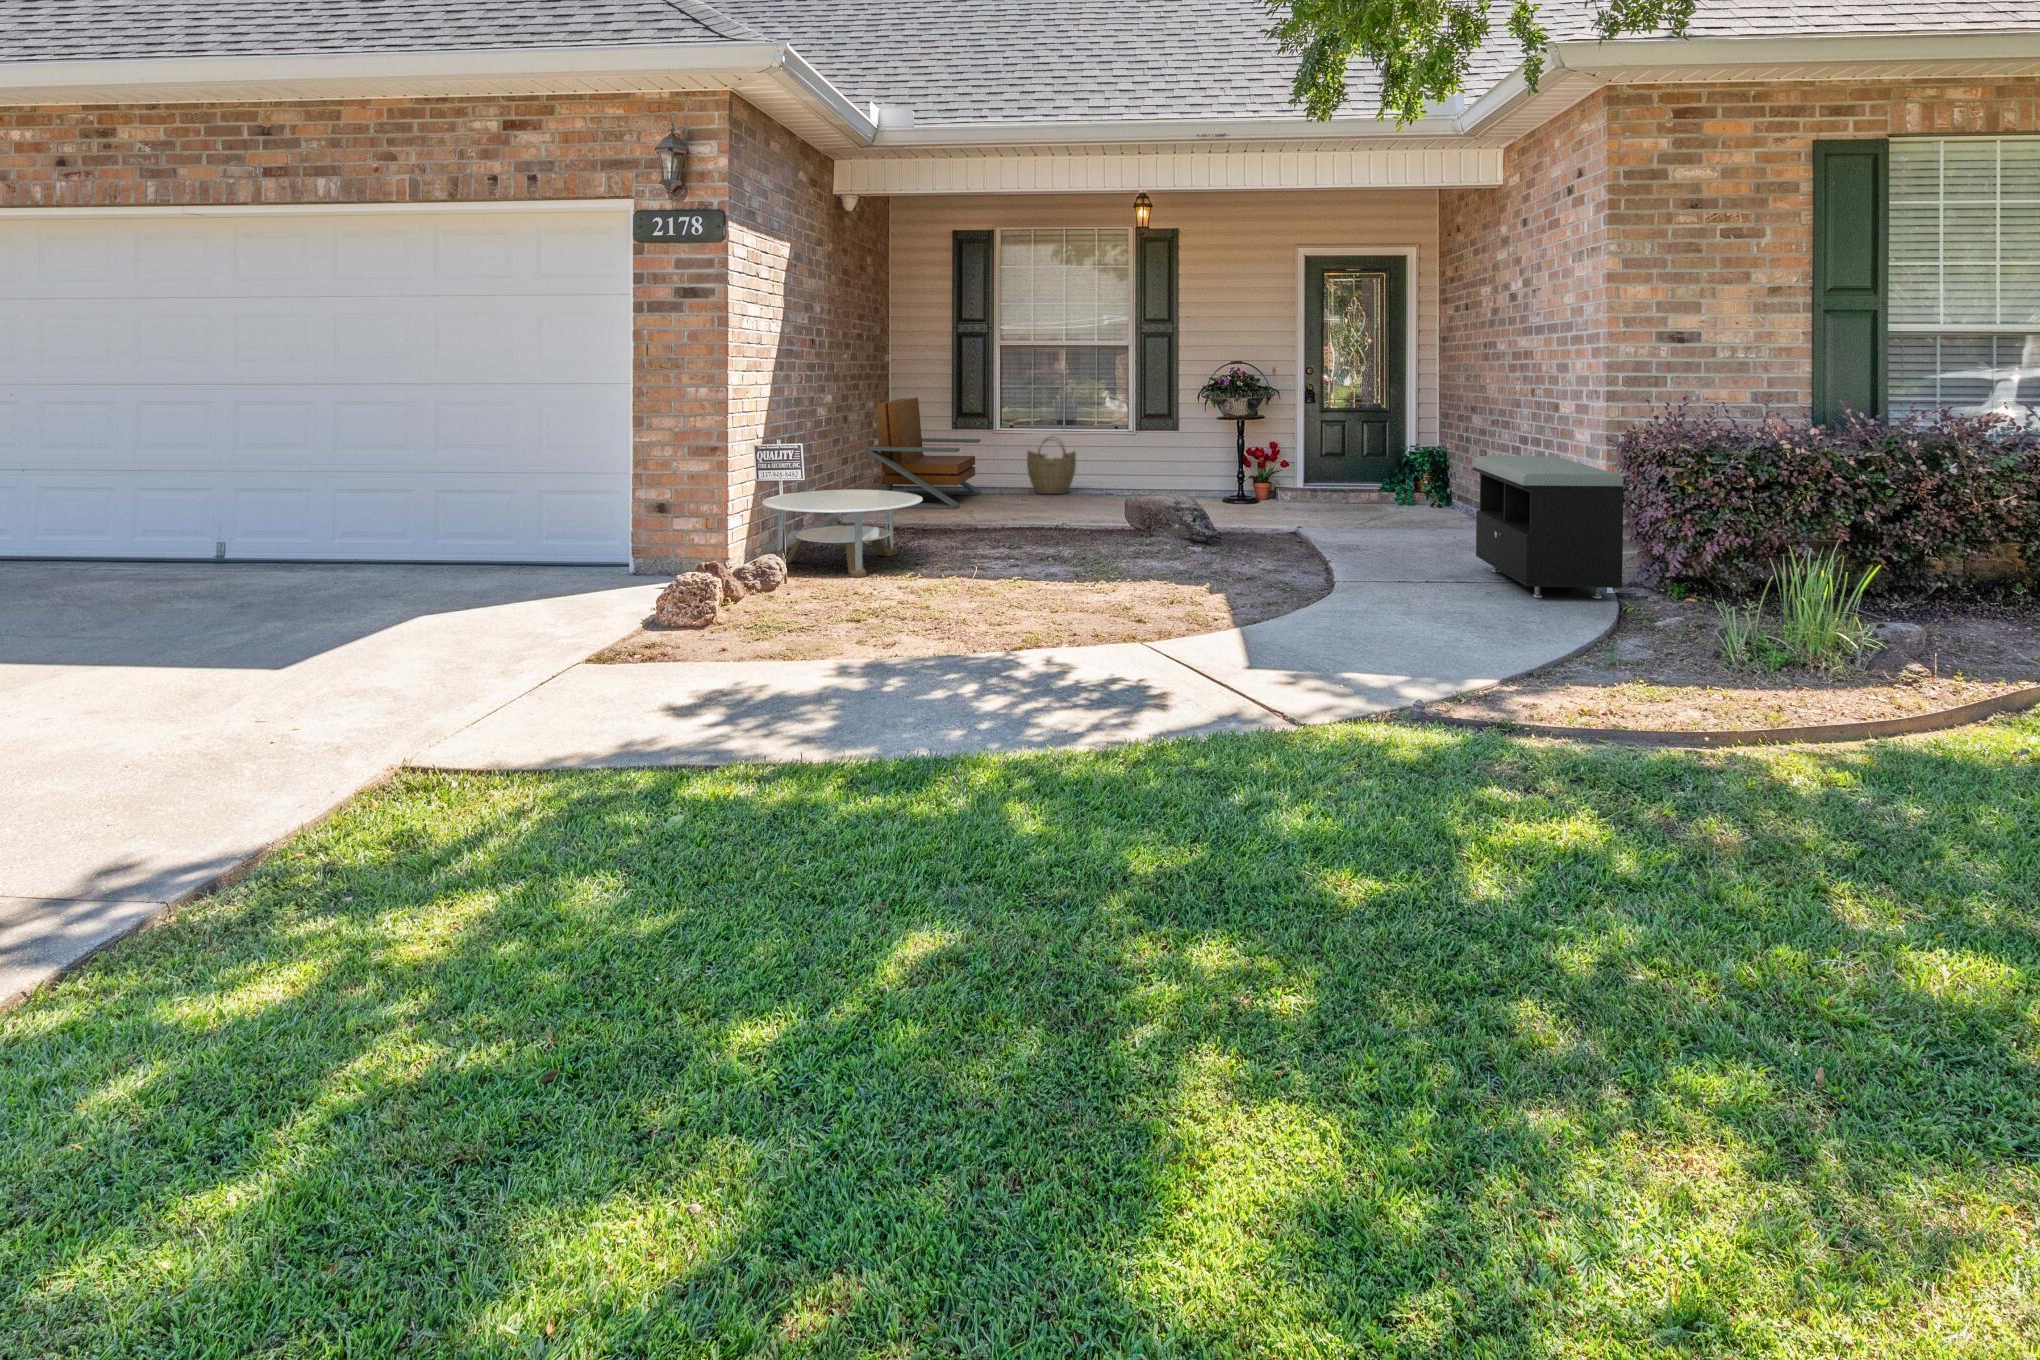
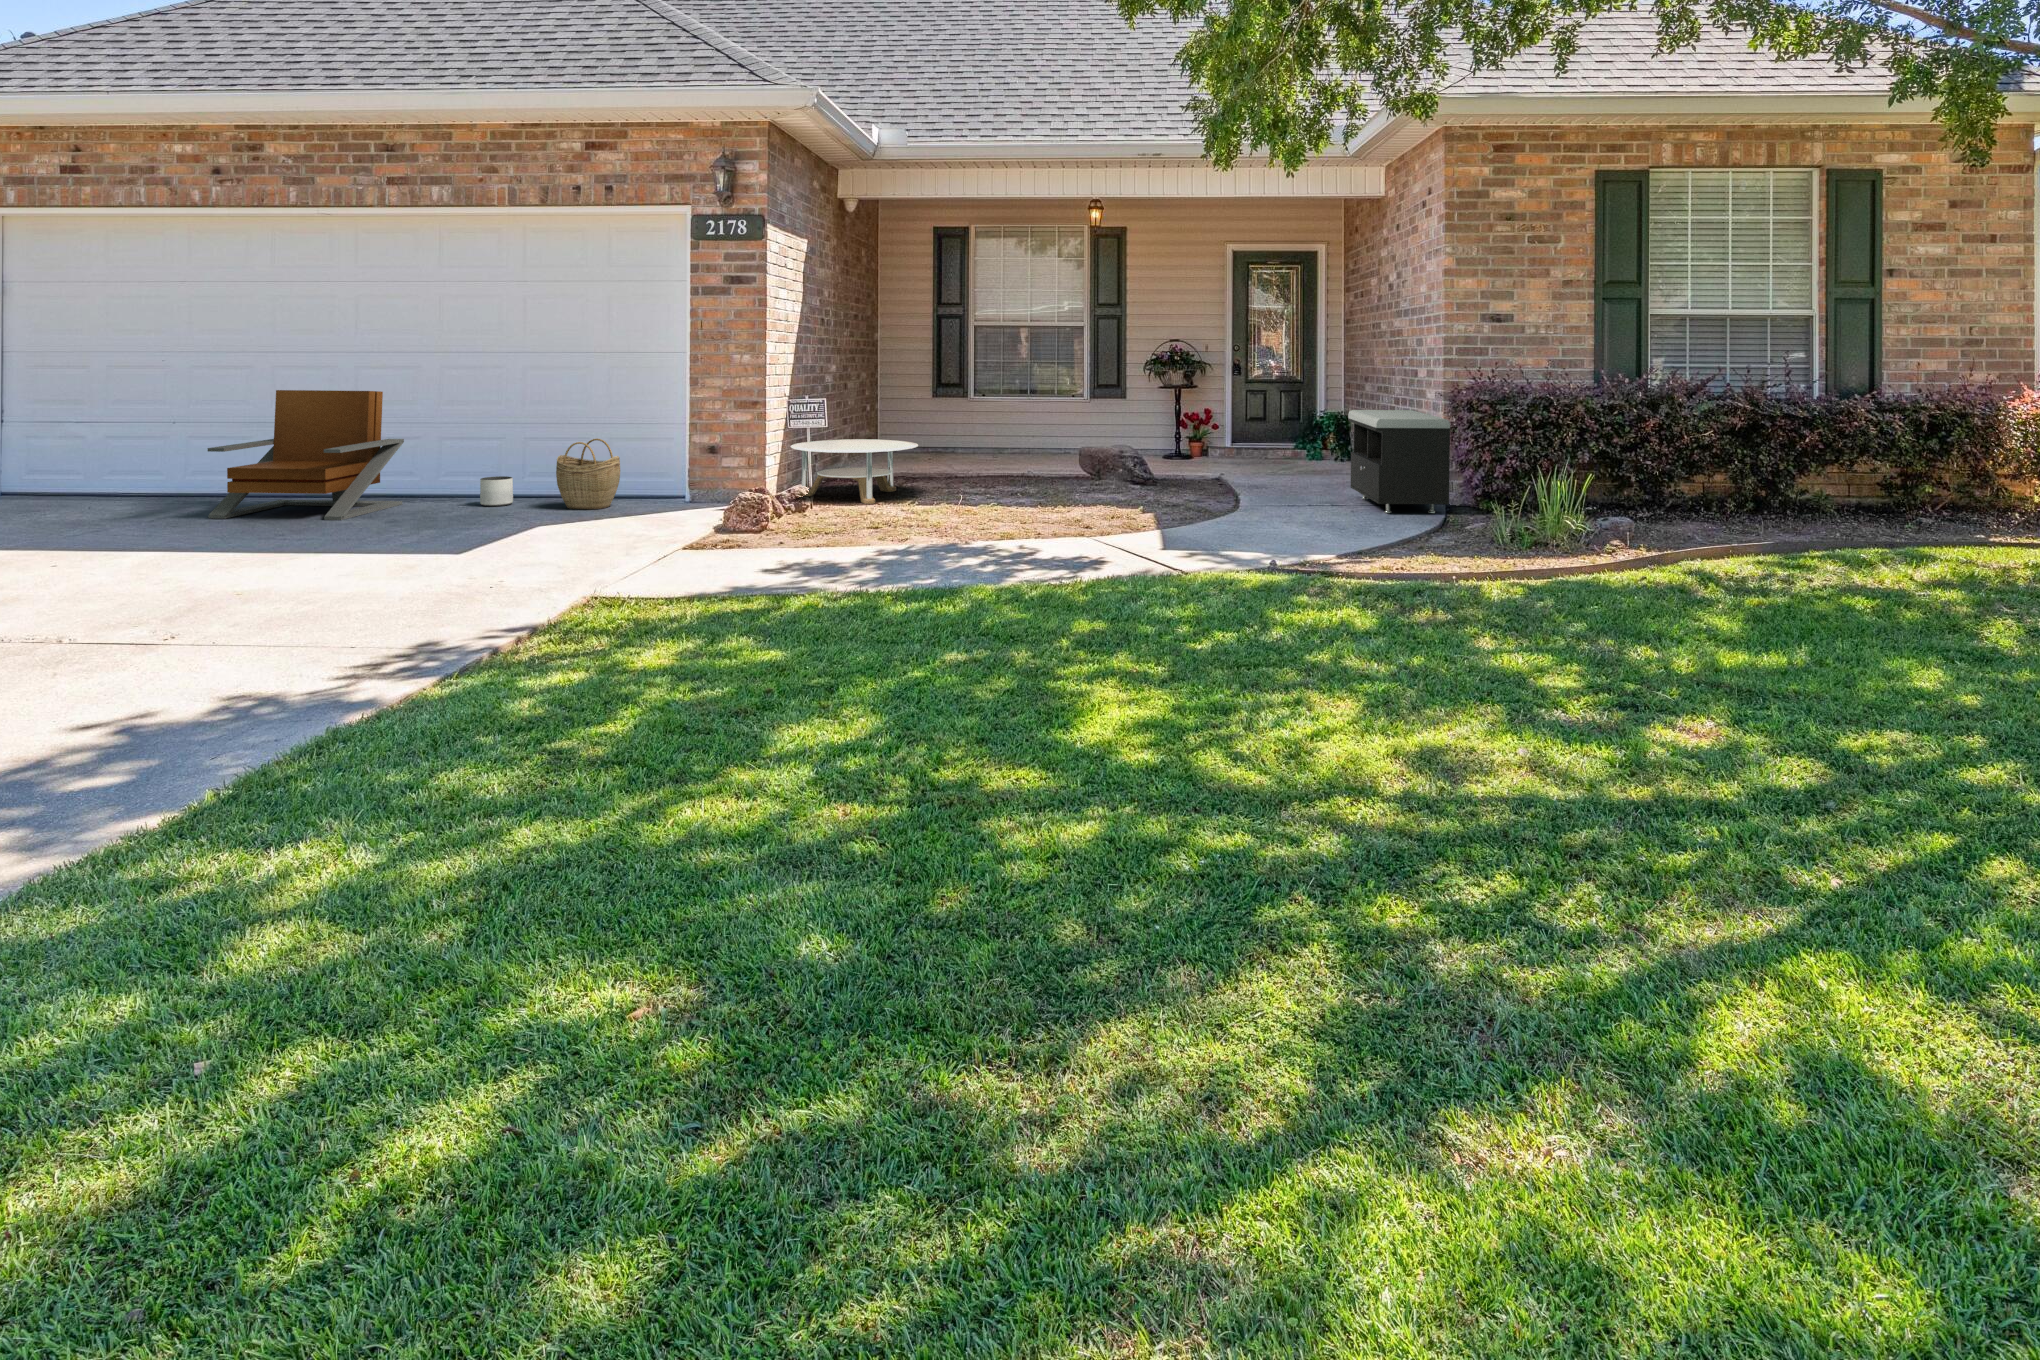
lounge chair: present [865,398,981,509] -> present [208,390,404,520]
woven basket: present [1027,438,1076,494] -> present [556,439,620,509]
planter: none [373,540,416,579] -> present [480,476,513,506]

